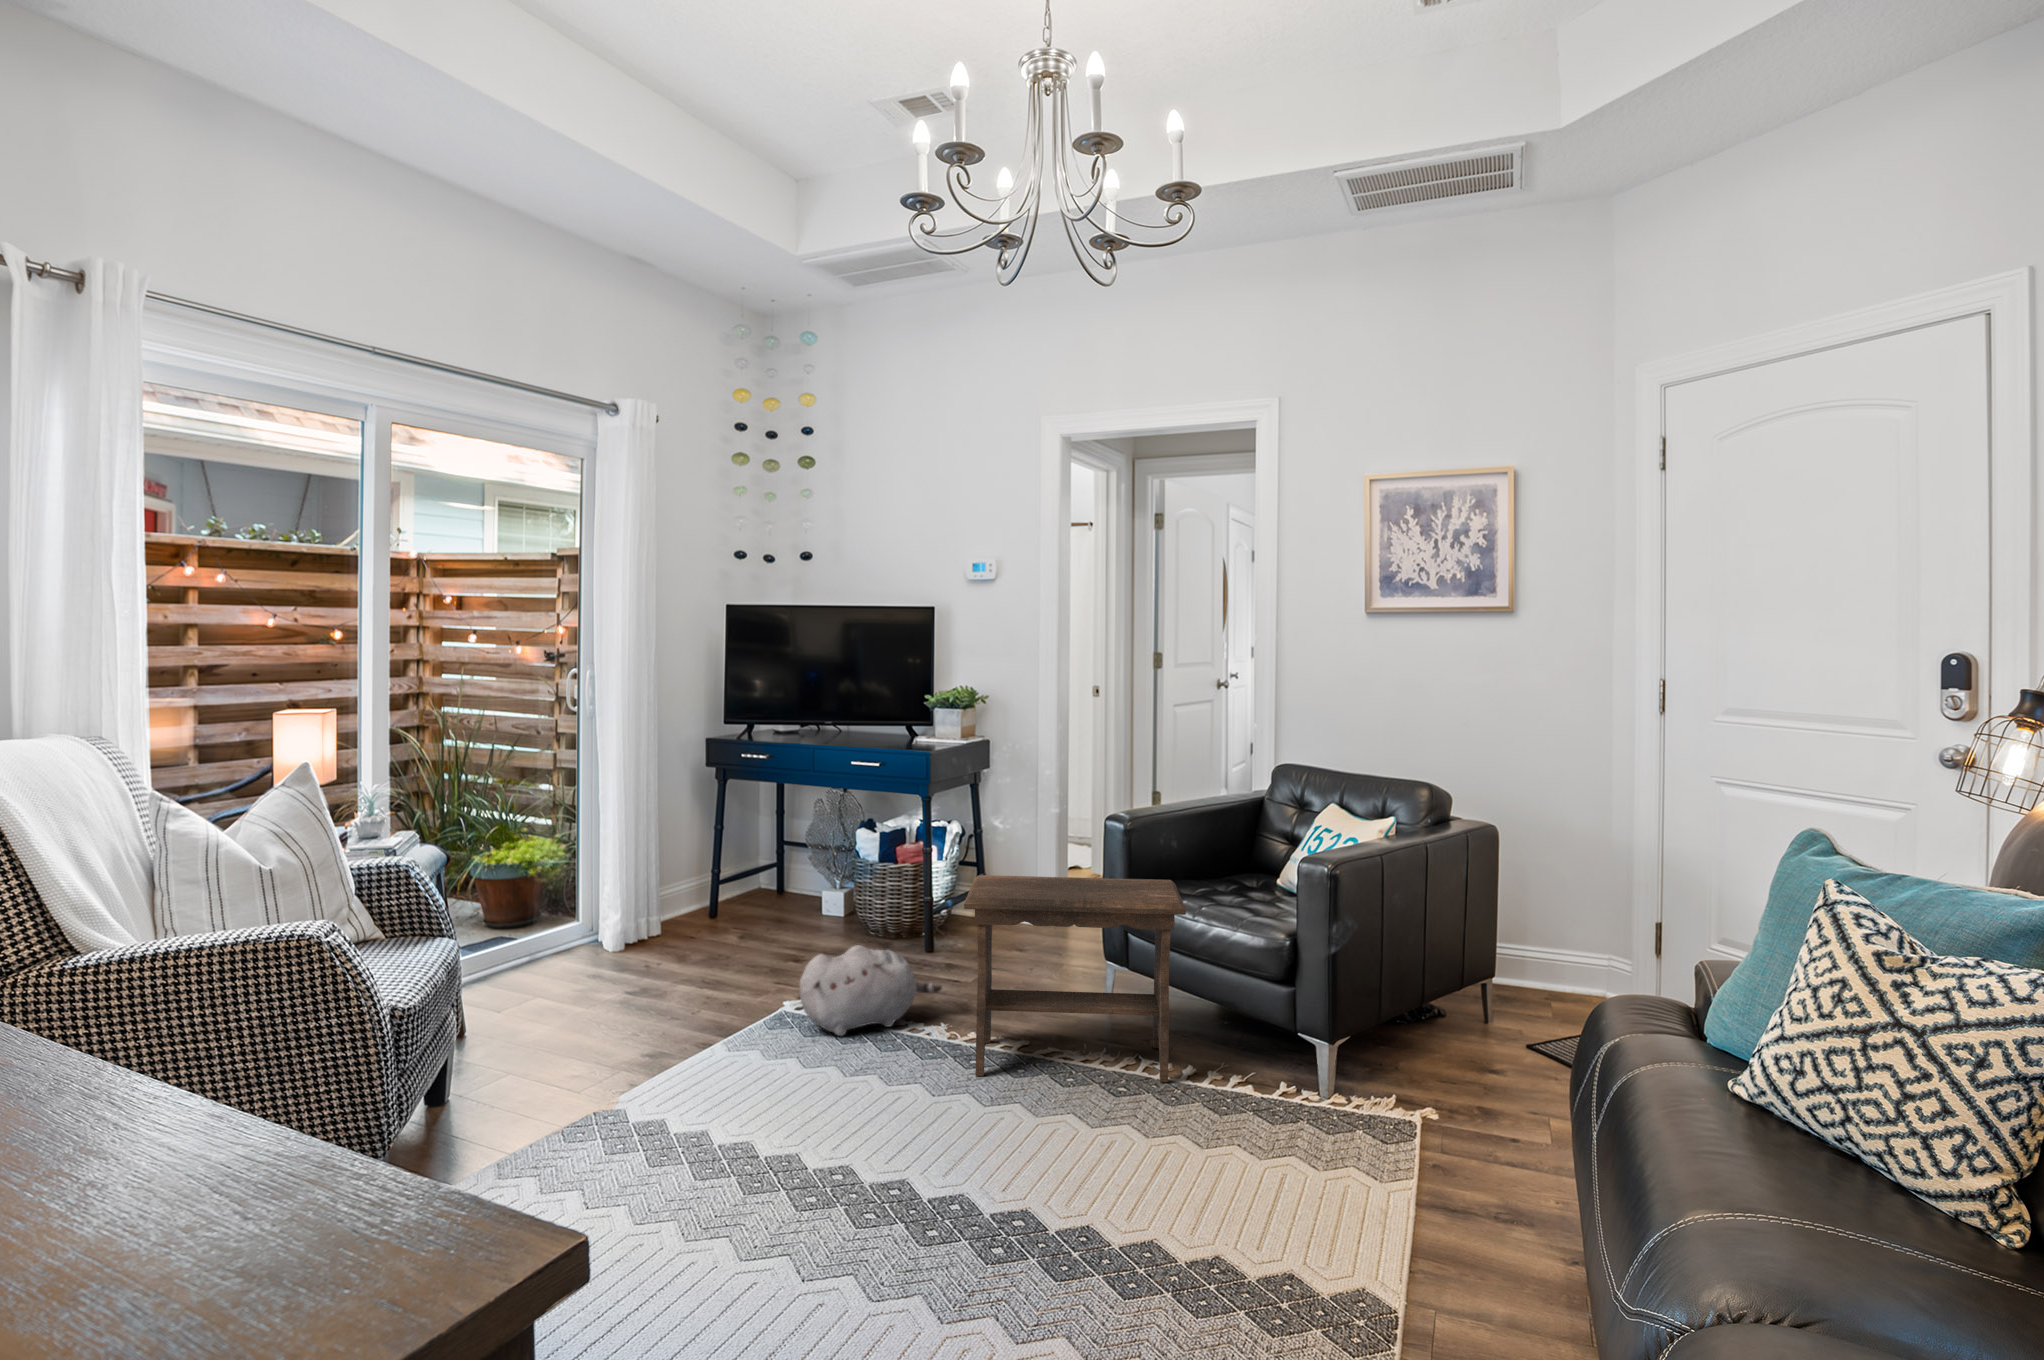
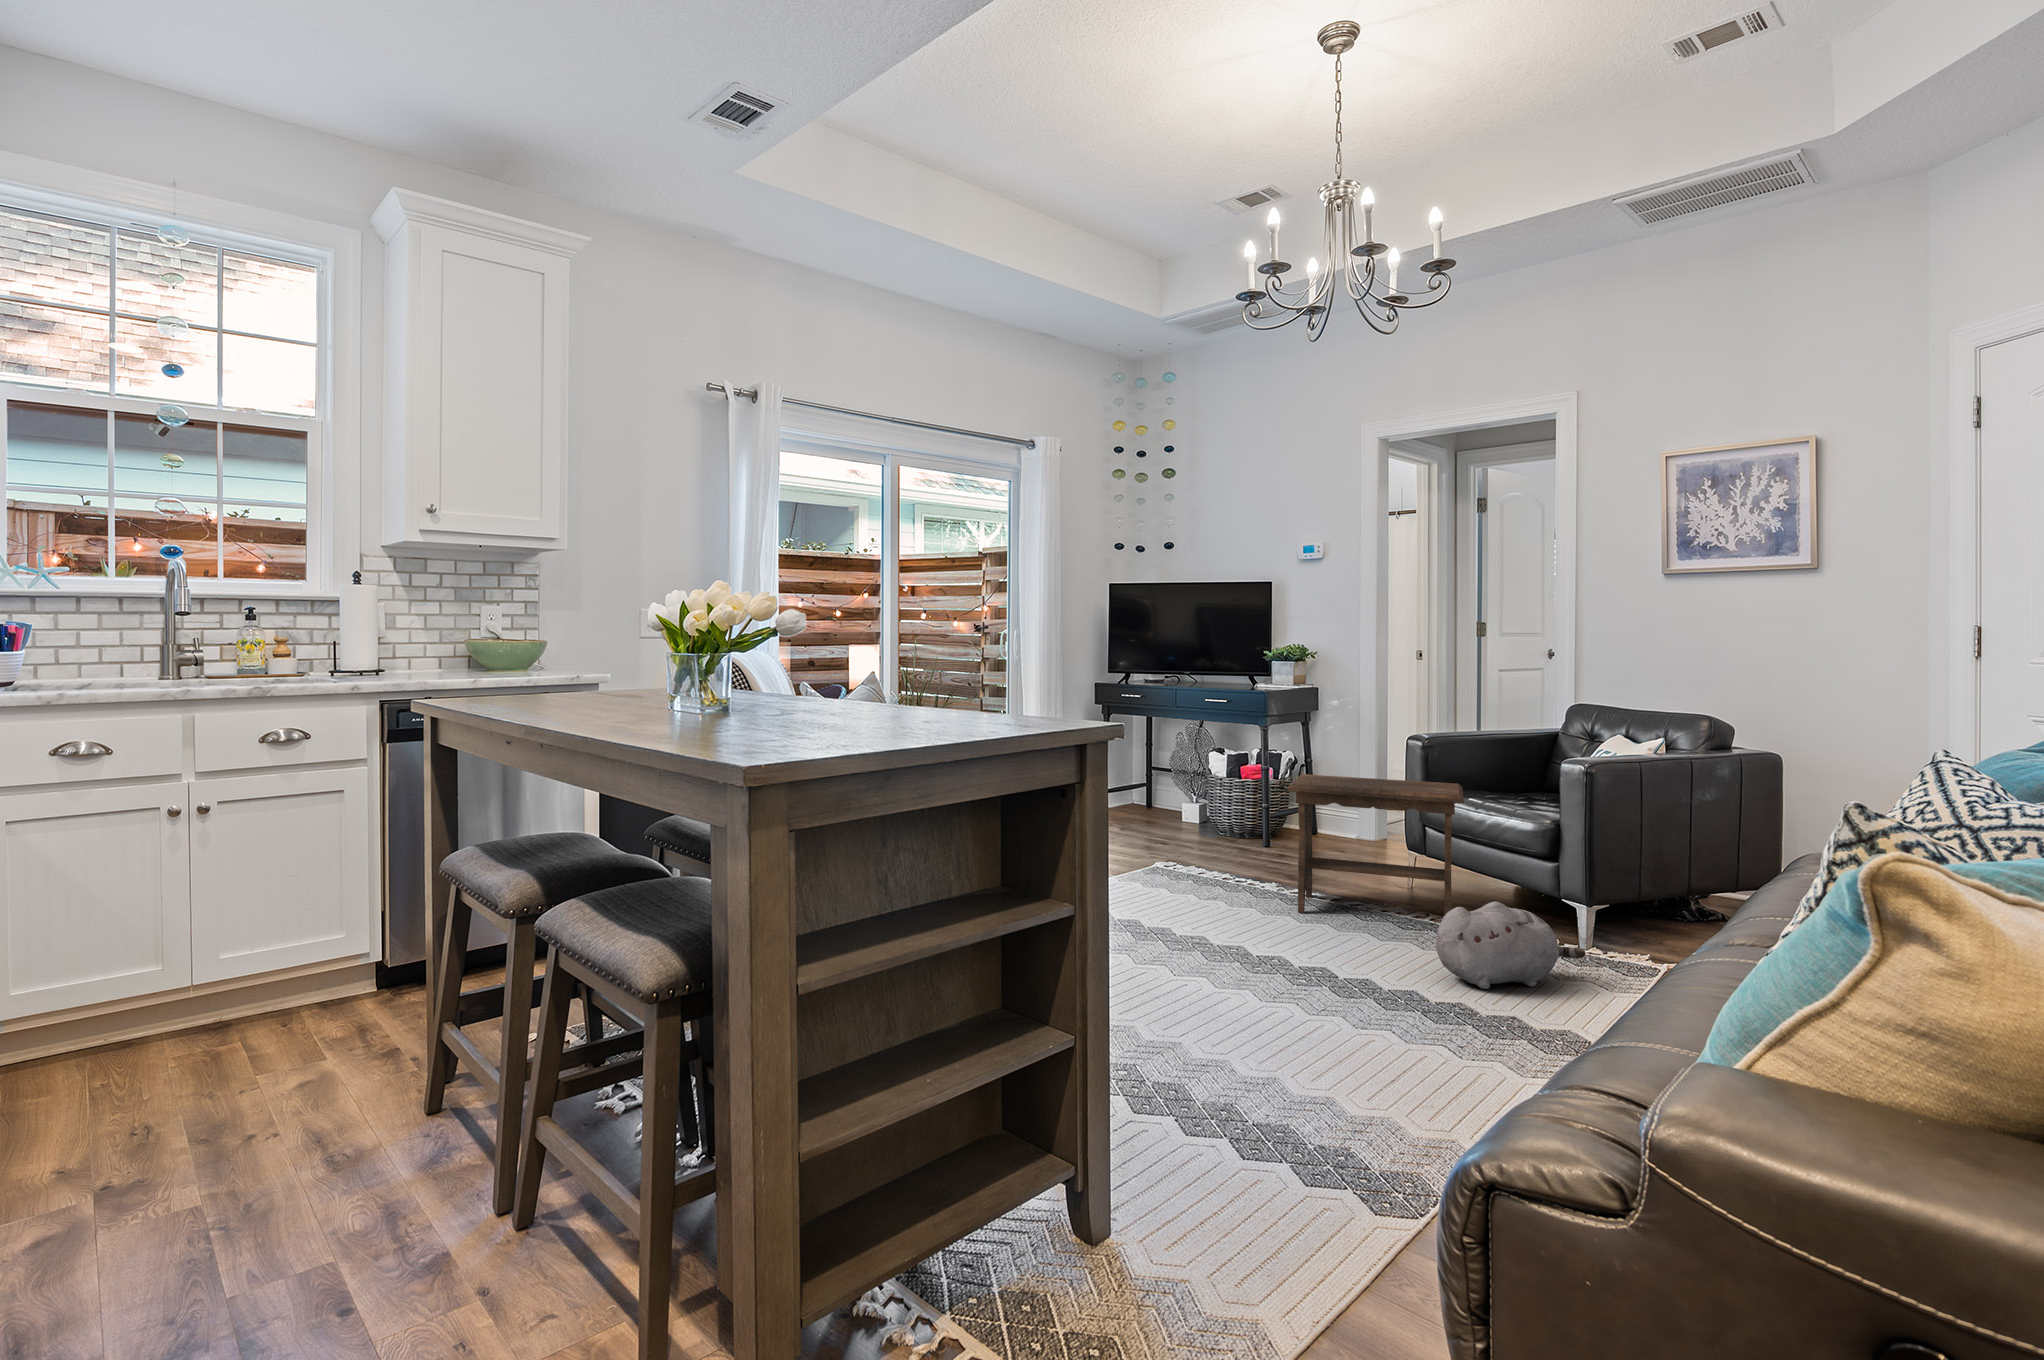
plush toy: present [799,945,942,1036] -> present [1436,902,1585,989]

